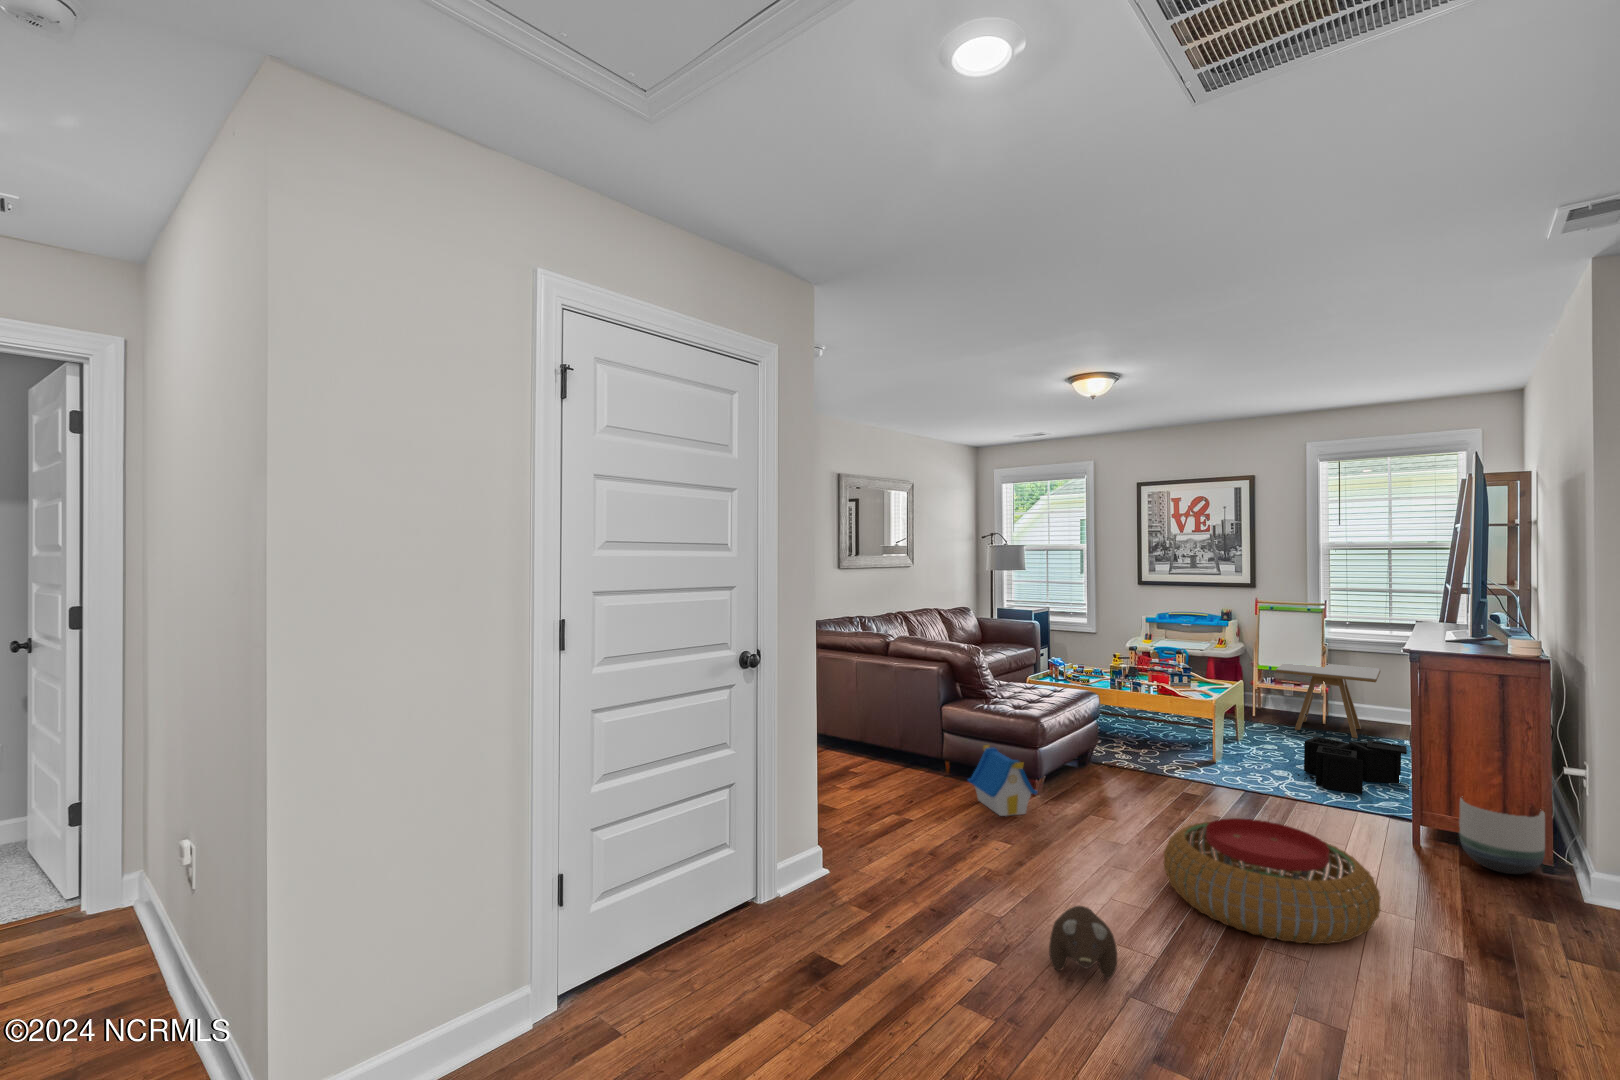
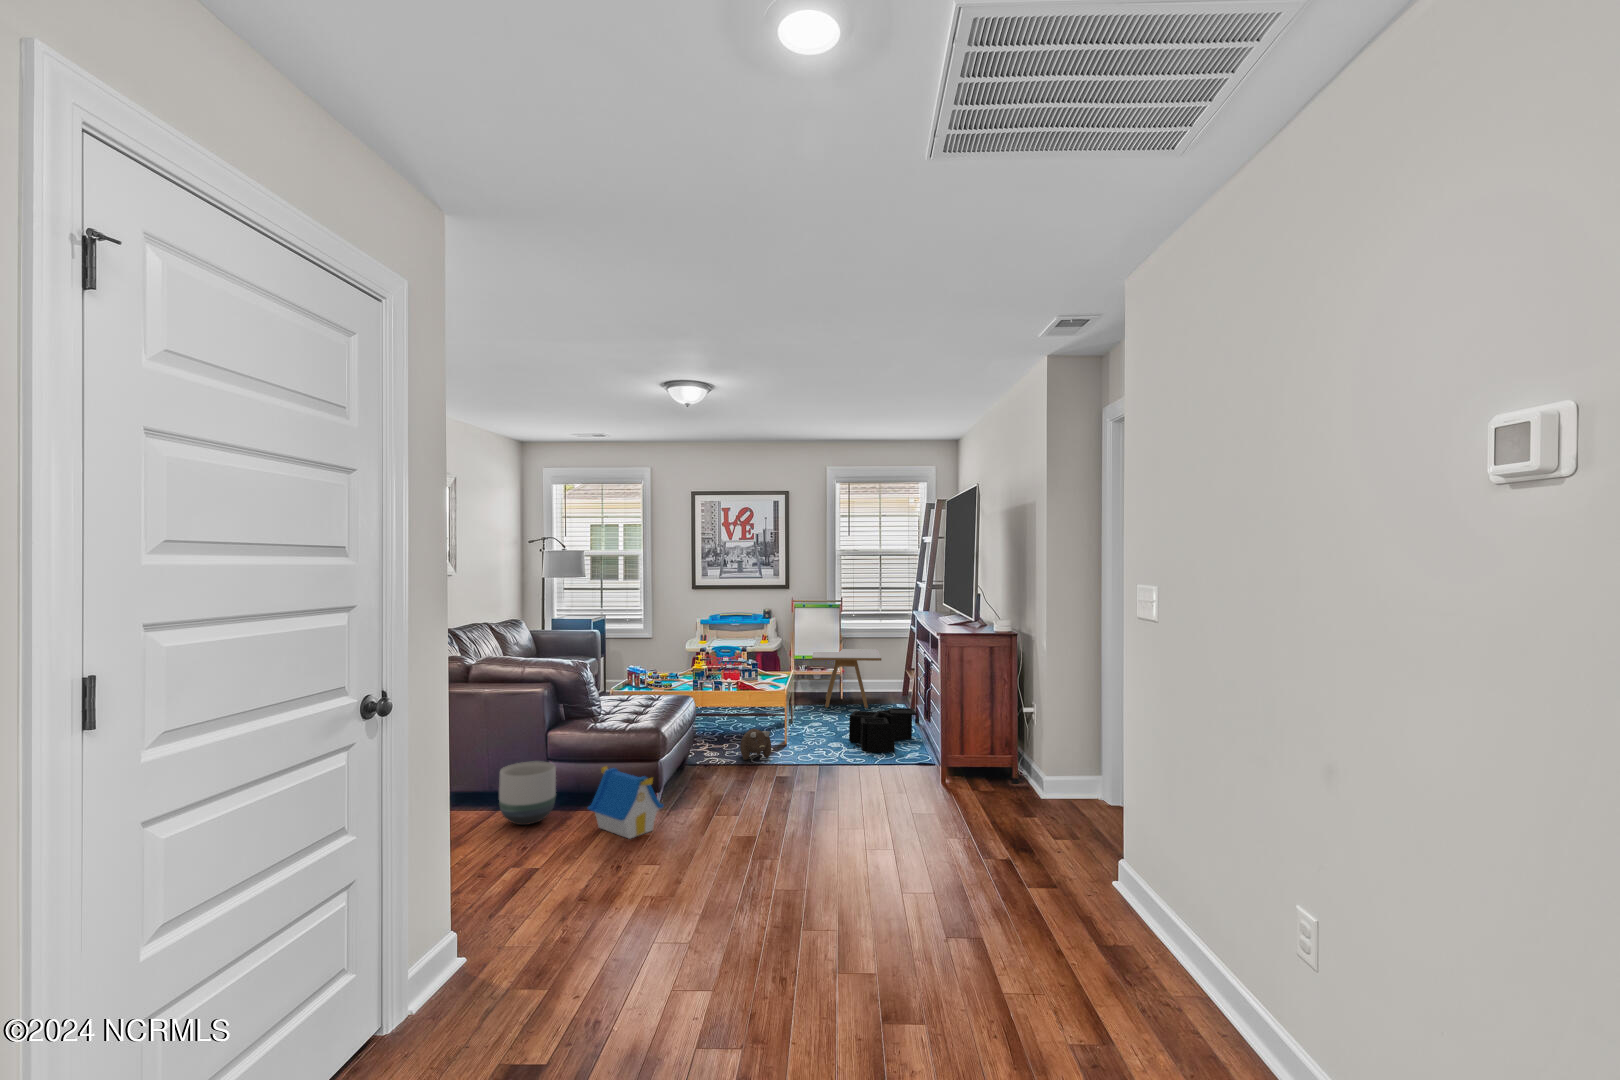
planter: present [1459,796,1545,874] -> present [499,761,556,825]
pouf: present [1164,818,1380,944] -> none [803,788,963,888]
plush toy: present [1049,906,1117,979] -> present [740,729,771,760]

